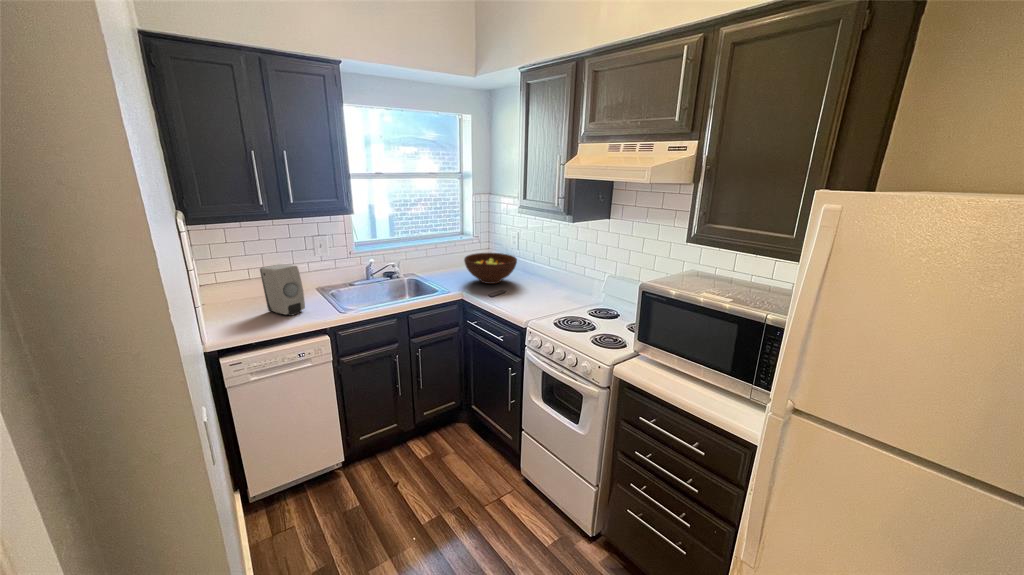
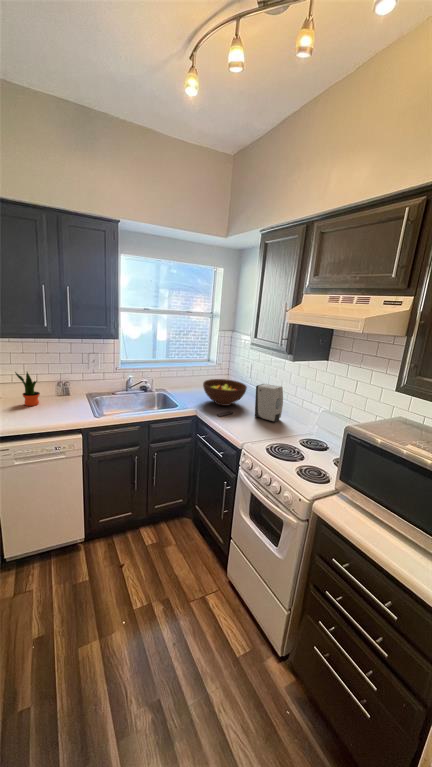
soap dispenser: present [260,264,305,316] -> present [255,384,283,422]
potted plant: none [225,265,260,309] -> present [15,372,40,406]

